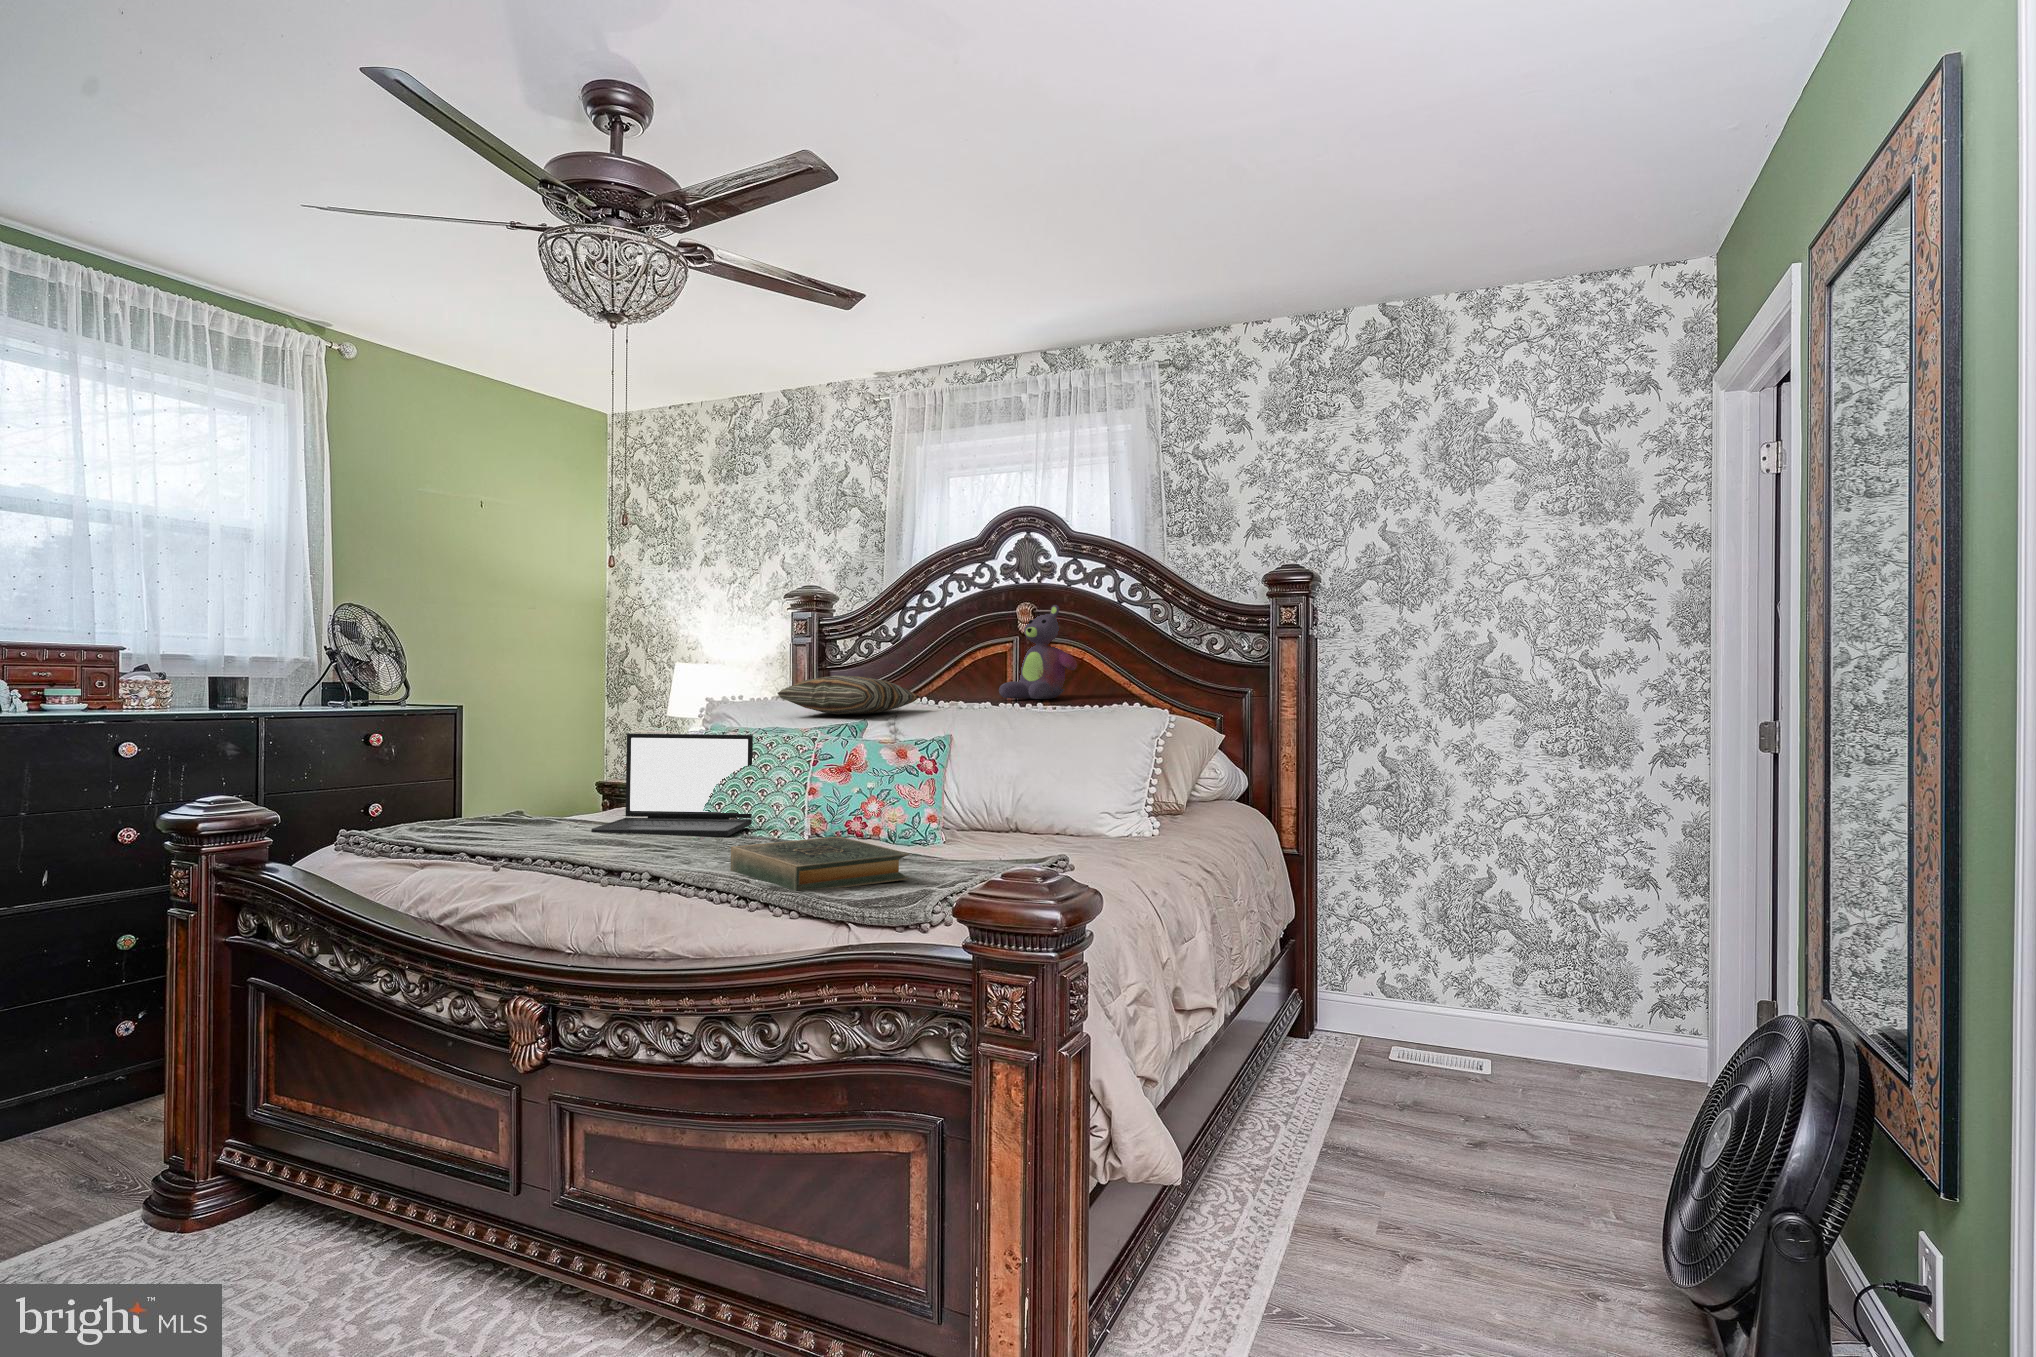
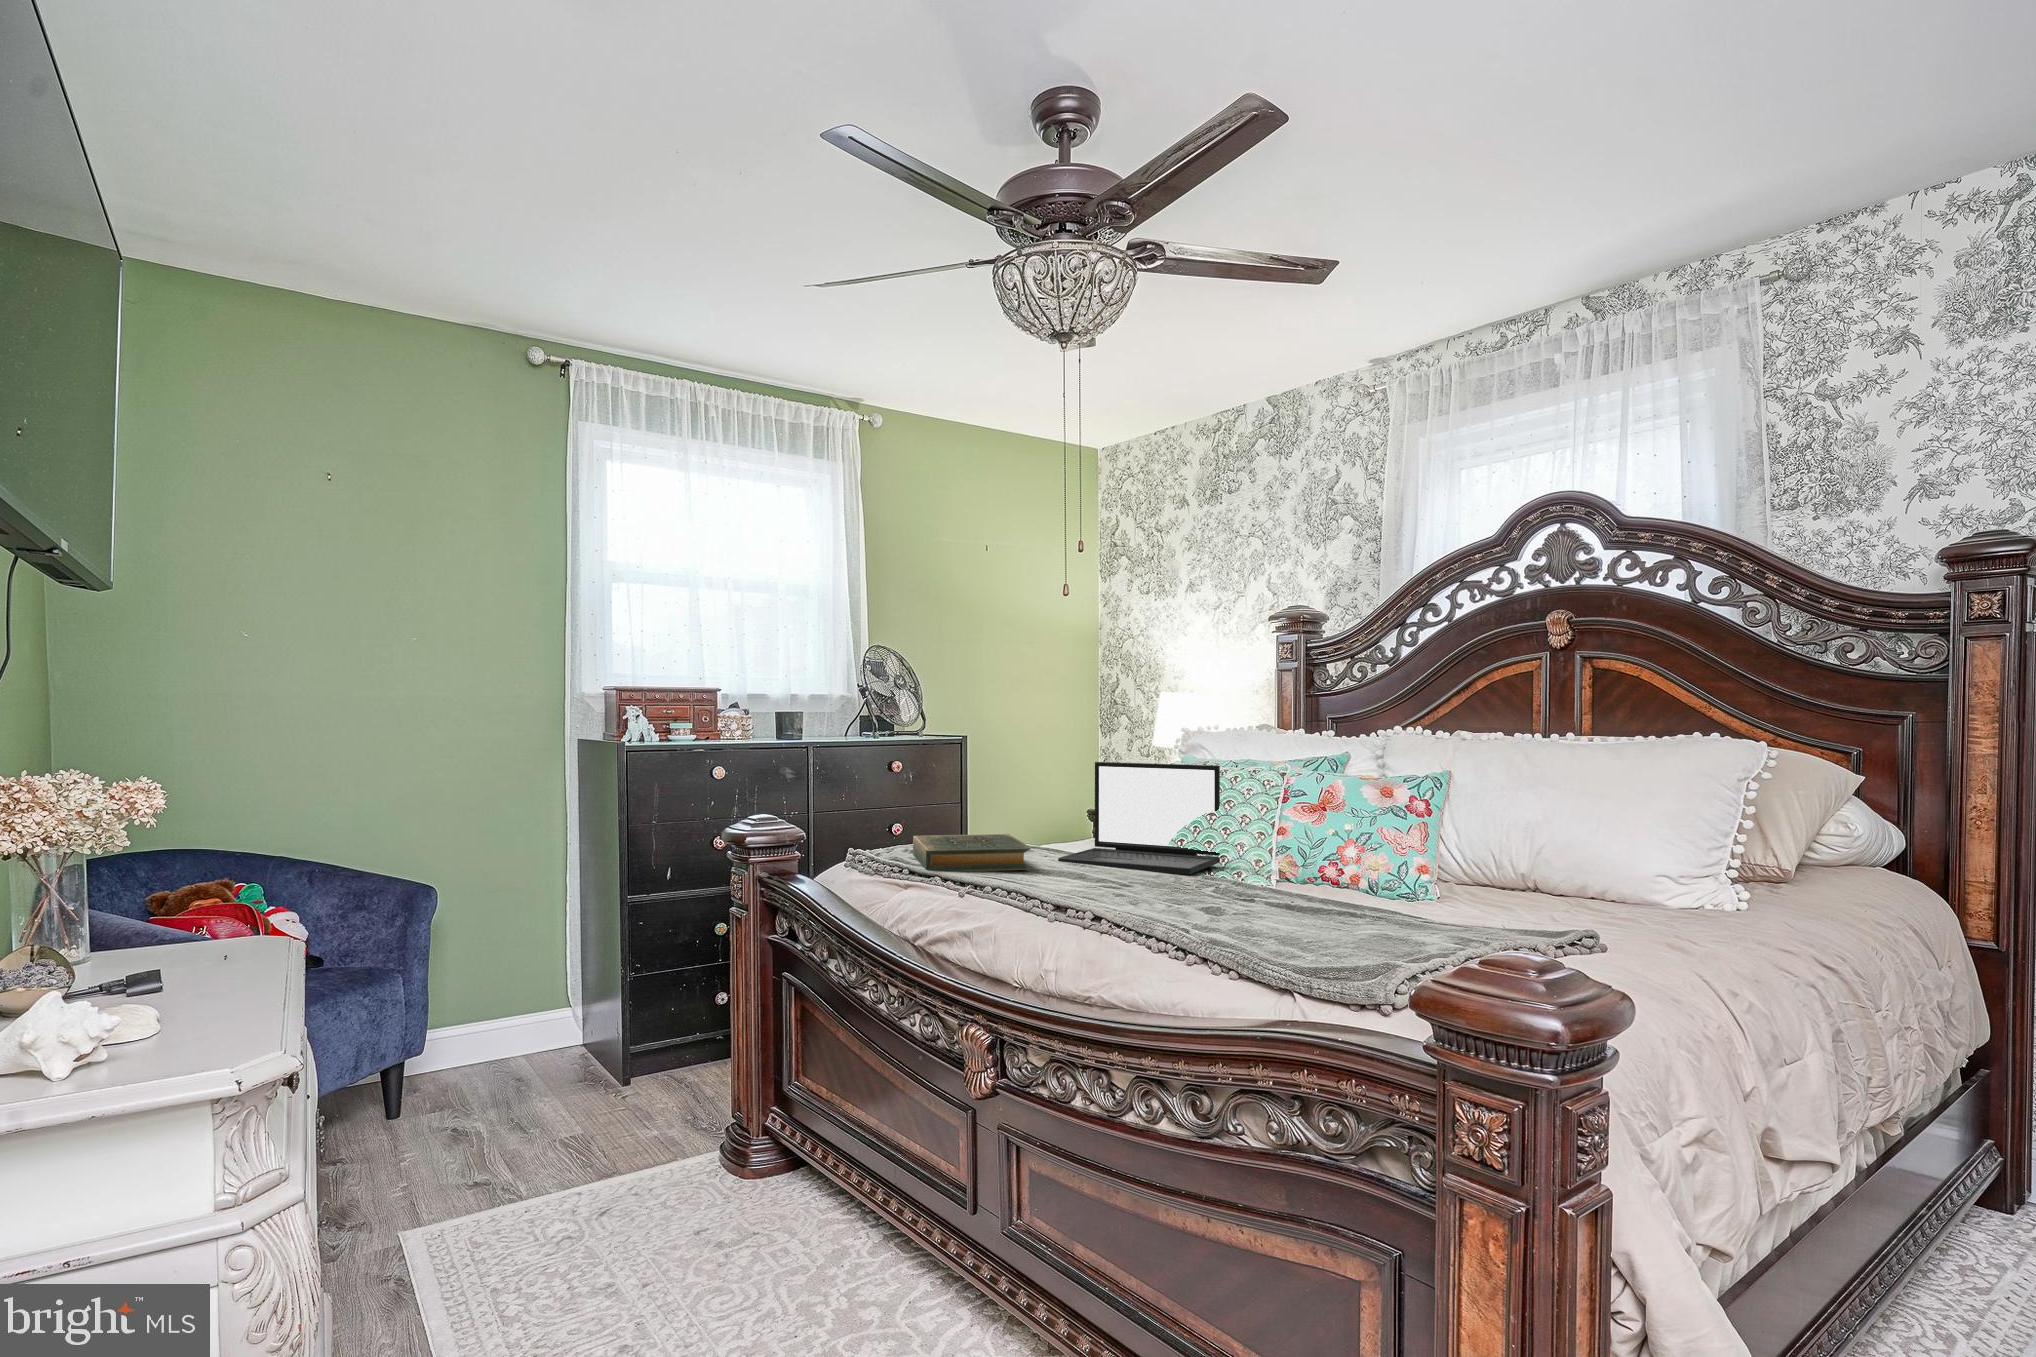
stuffed bear: present [999,605,1077,699] -> none [1523,610,1631,727]
pillow: present [778,676,919,714] -> none [1252,701,1418,744]
hardback book: present [730,836,909,891] -> present [913,834,1031,871]

